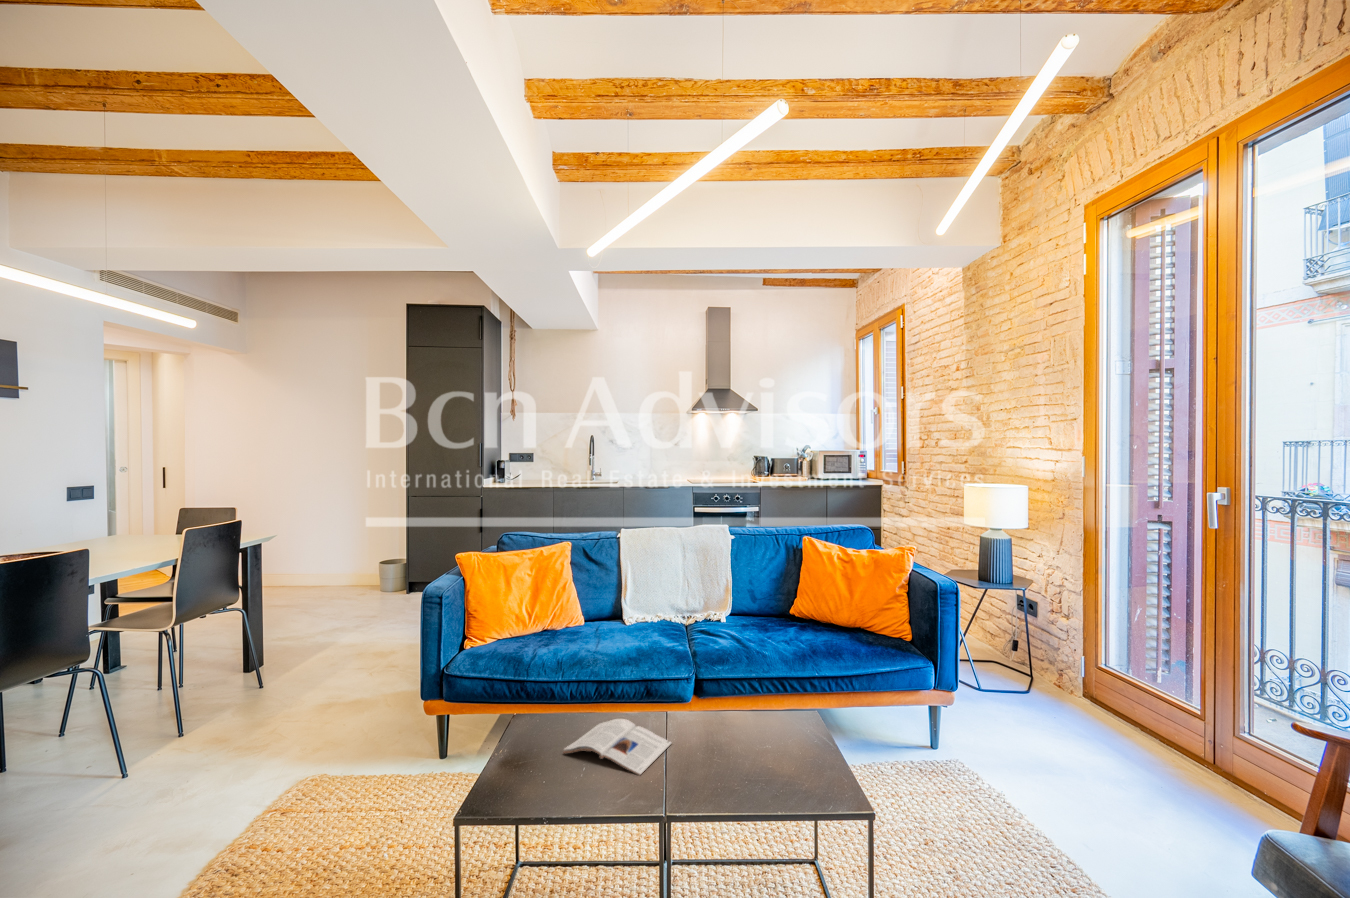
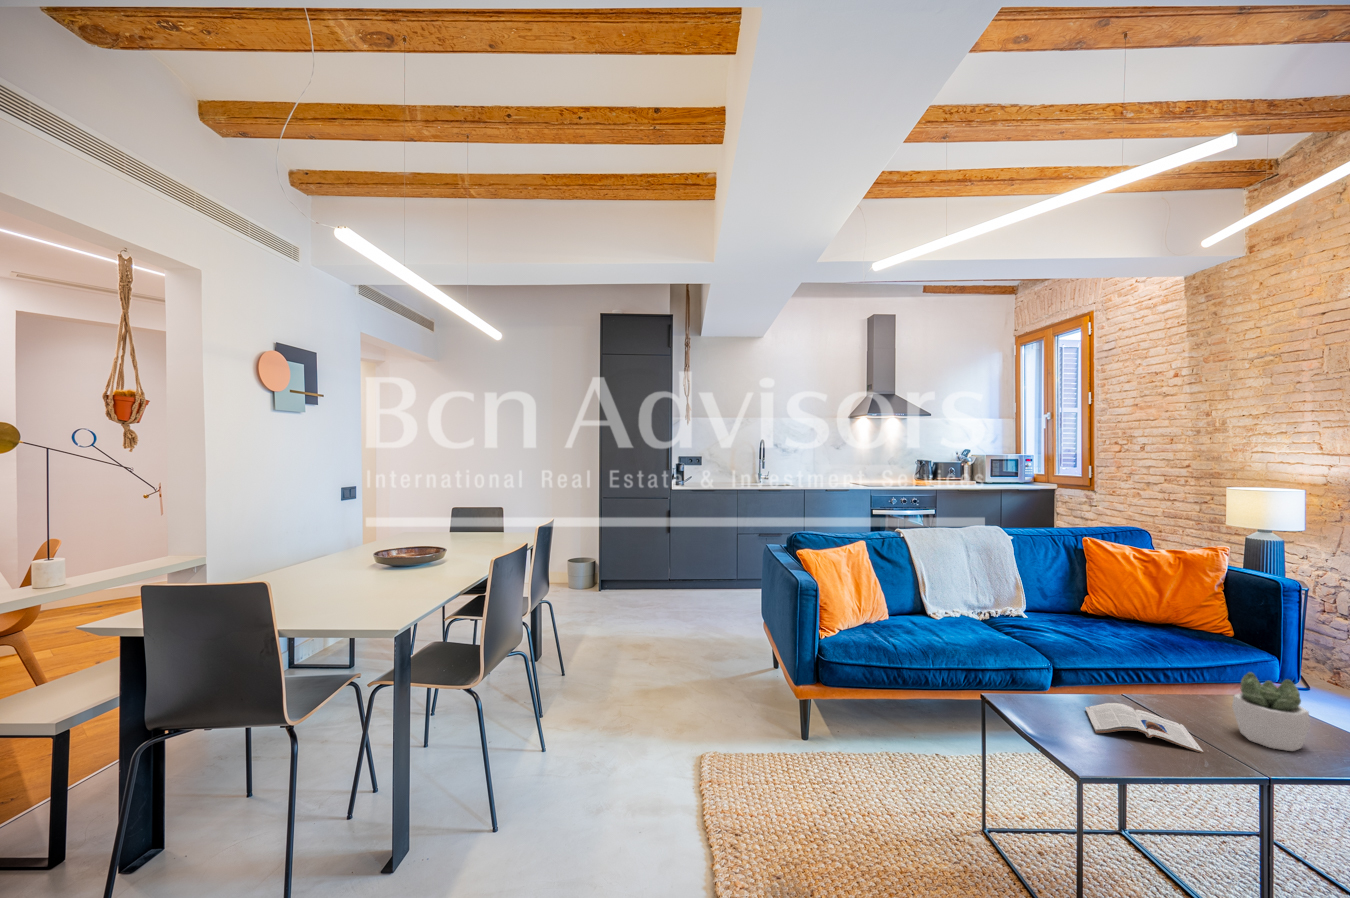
succulent plant: none [706,684,764,772] -> present [1232,672,1311,751]

